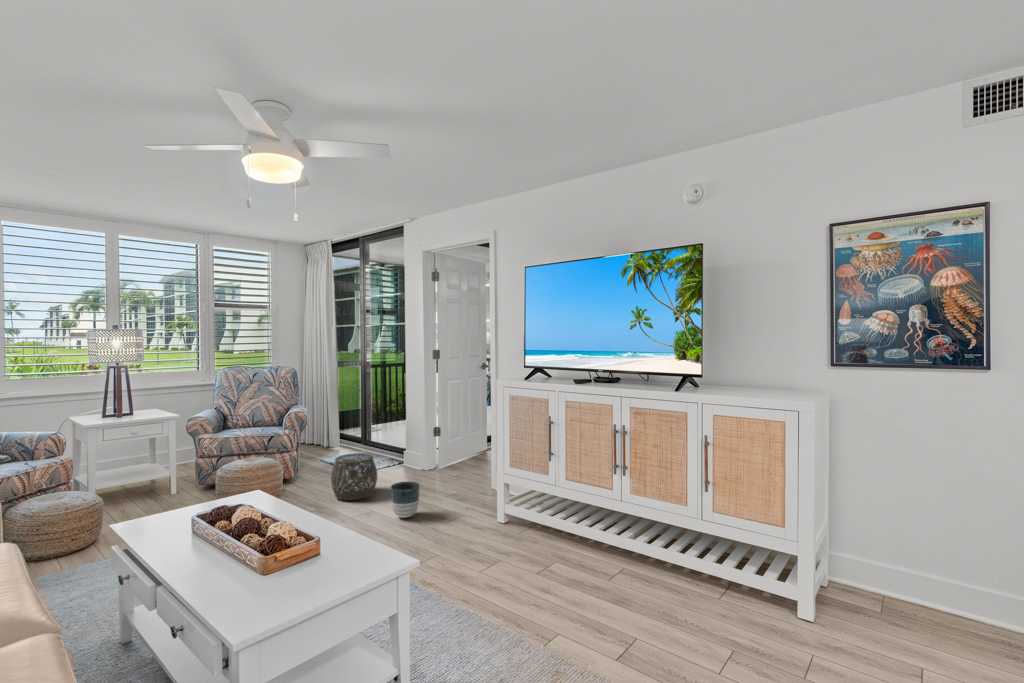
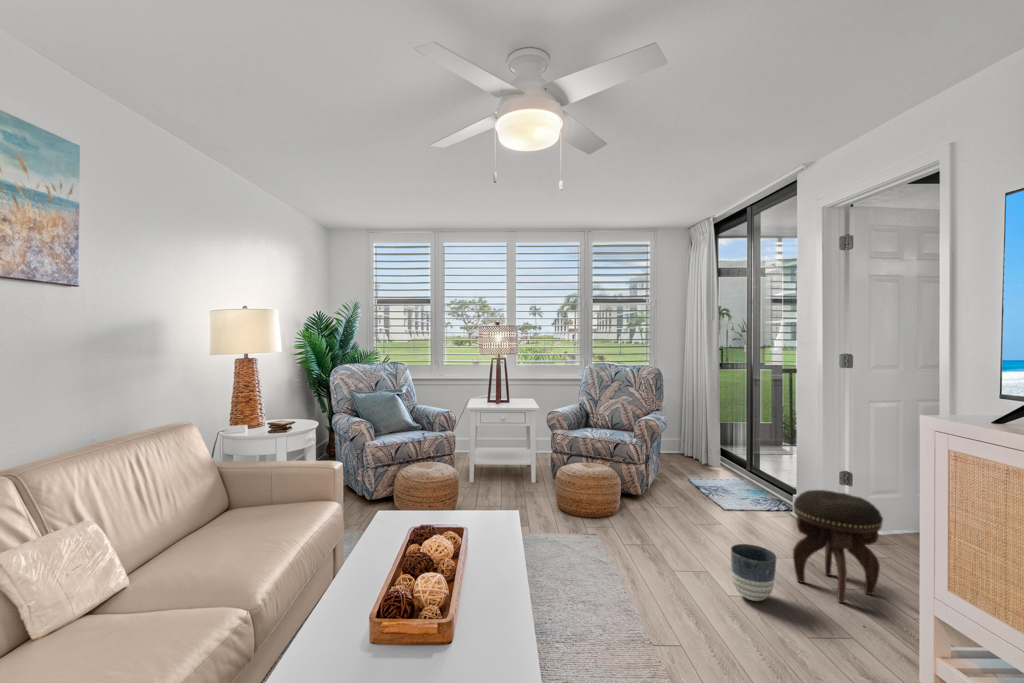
footstool: none [423,436,471,503] -> present [793,490,883,603]
woven basket: present [331,453,377,500] -> none [668,484,730,548]

